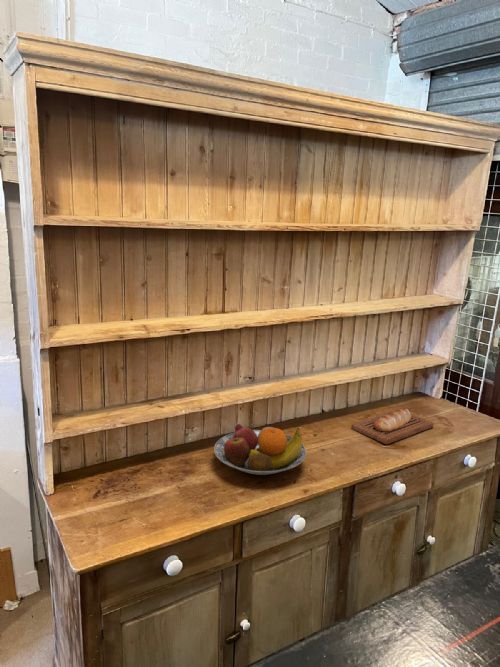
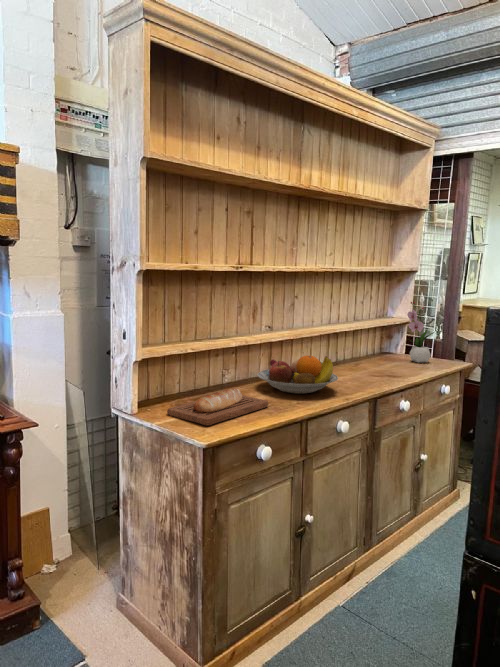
flower arrangement: none [438,344,473,417] -> present [407,302,434,363]
bread loaf: present [352,409,433,444] -> present [167,389,268,425]

